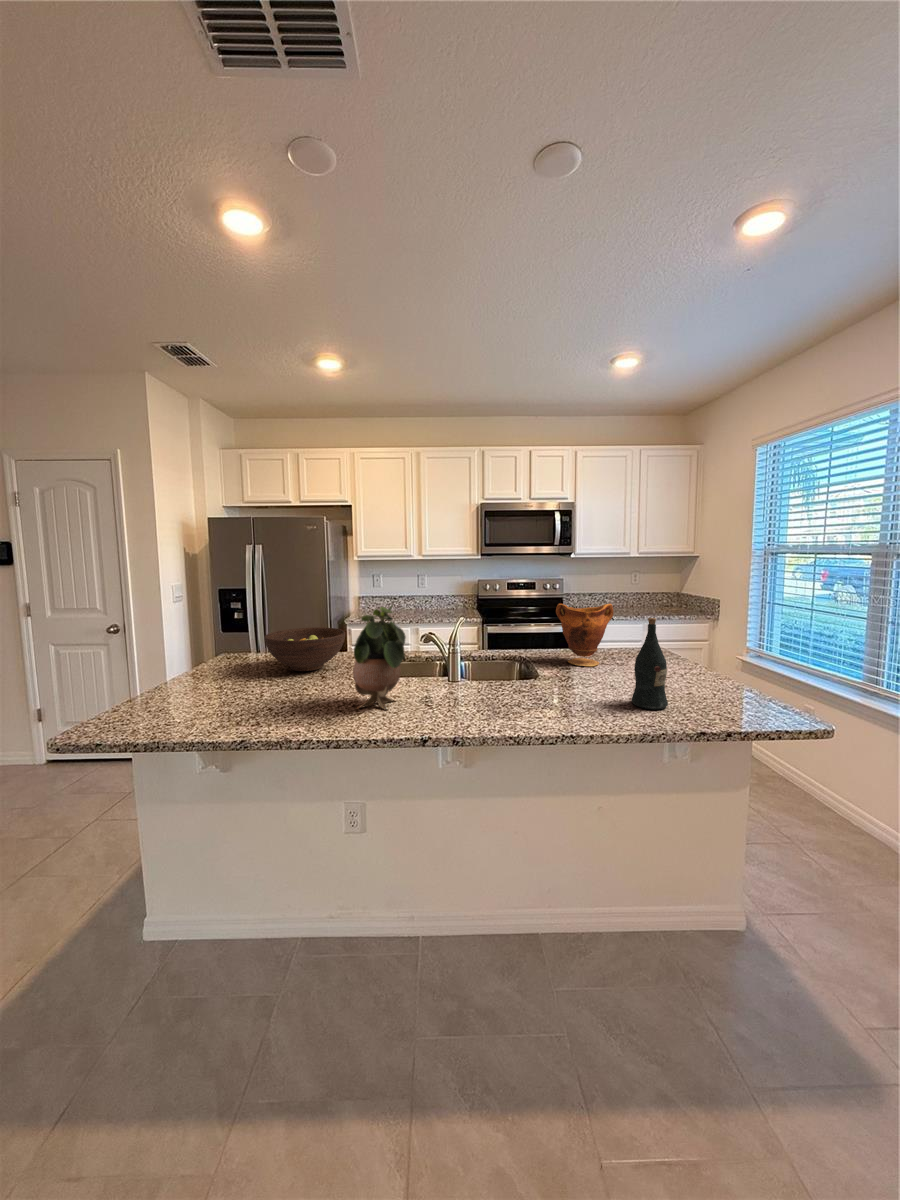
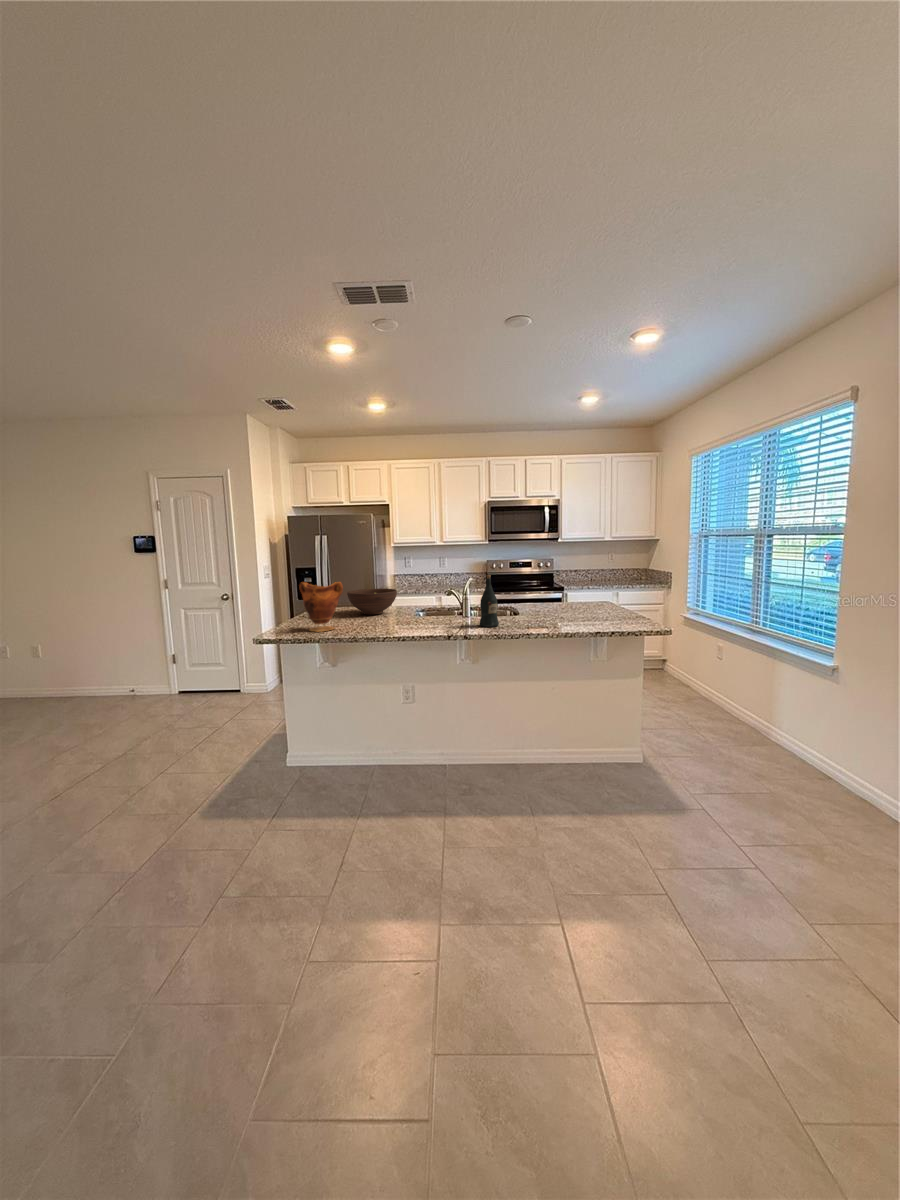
vase: present [556,604,613,666] -> present [299,582,343,631]
potted plant: present [353,605,406,710] -> none [408,567,438,628]
wine bottle: present [631,618,668,709] -> present [479,575,499,627]

